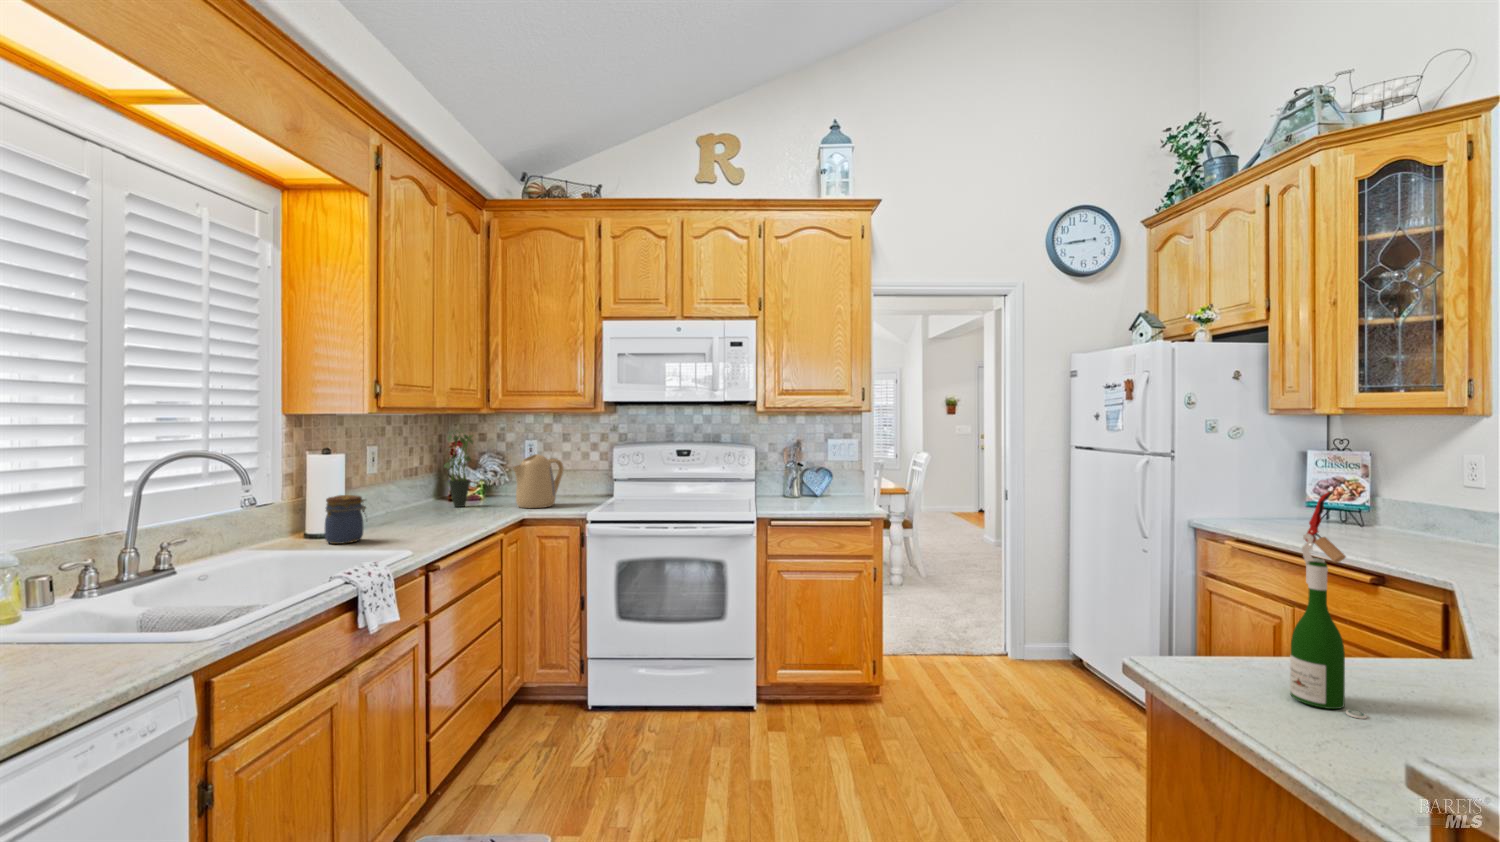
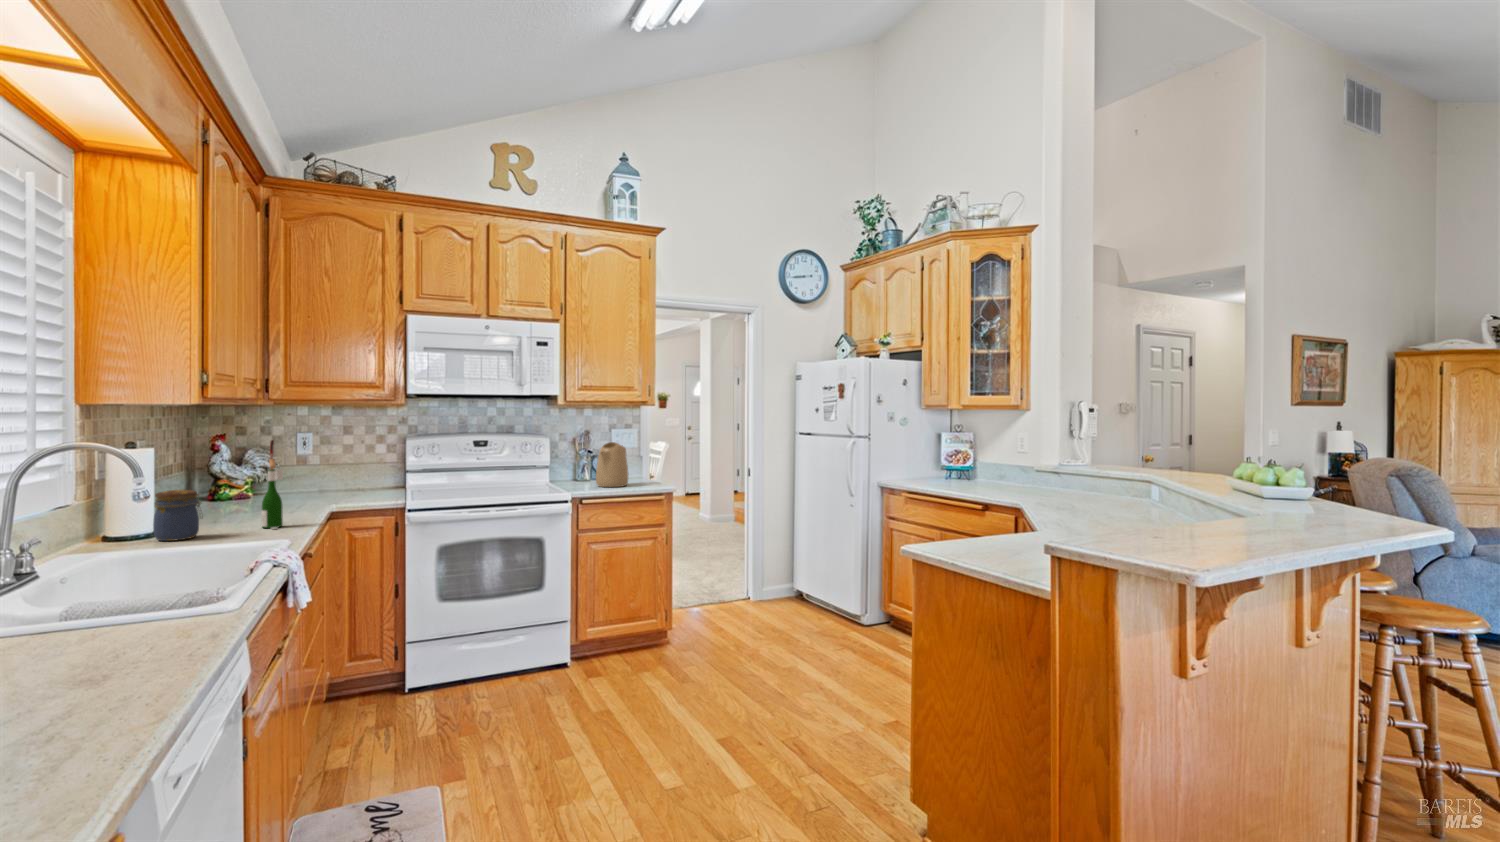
potted plant: present [444,434,473,507] -> none [221,423,260,506]
kettle: present [513,454,564,508] -> present [596,442,628,487]
wine bottle: present [1290,491,1367,719] -> present [262,440,283,529]

